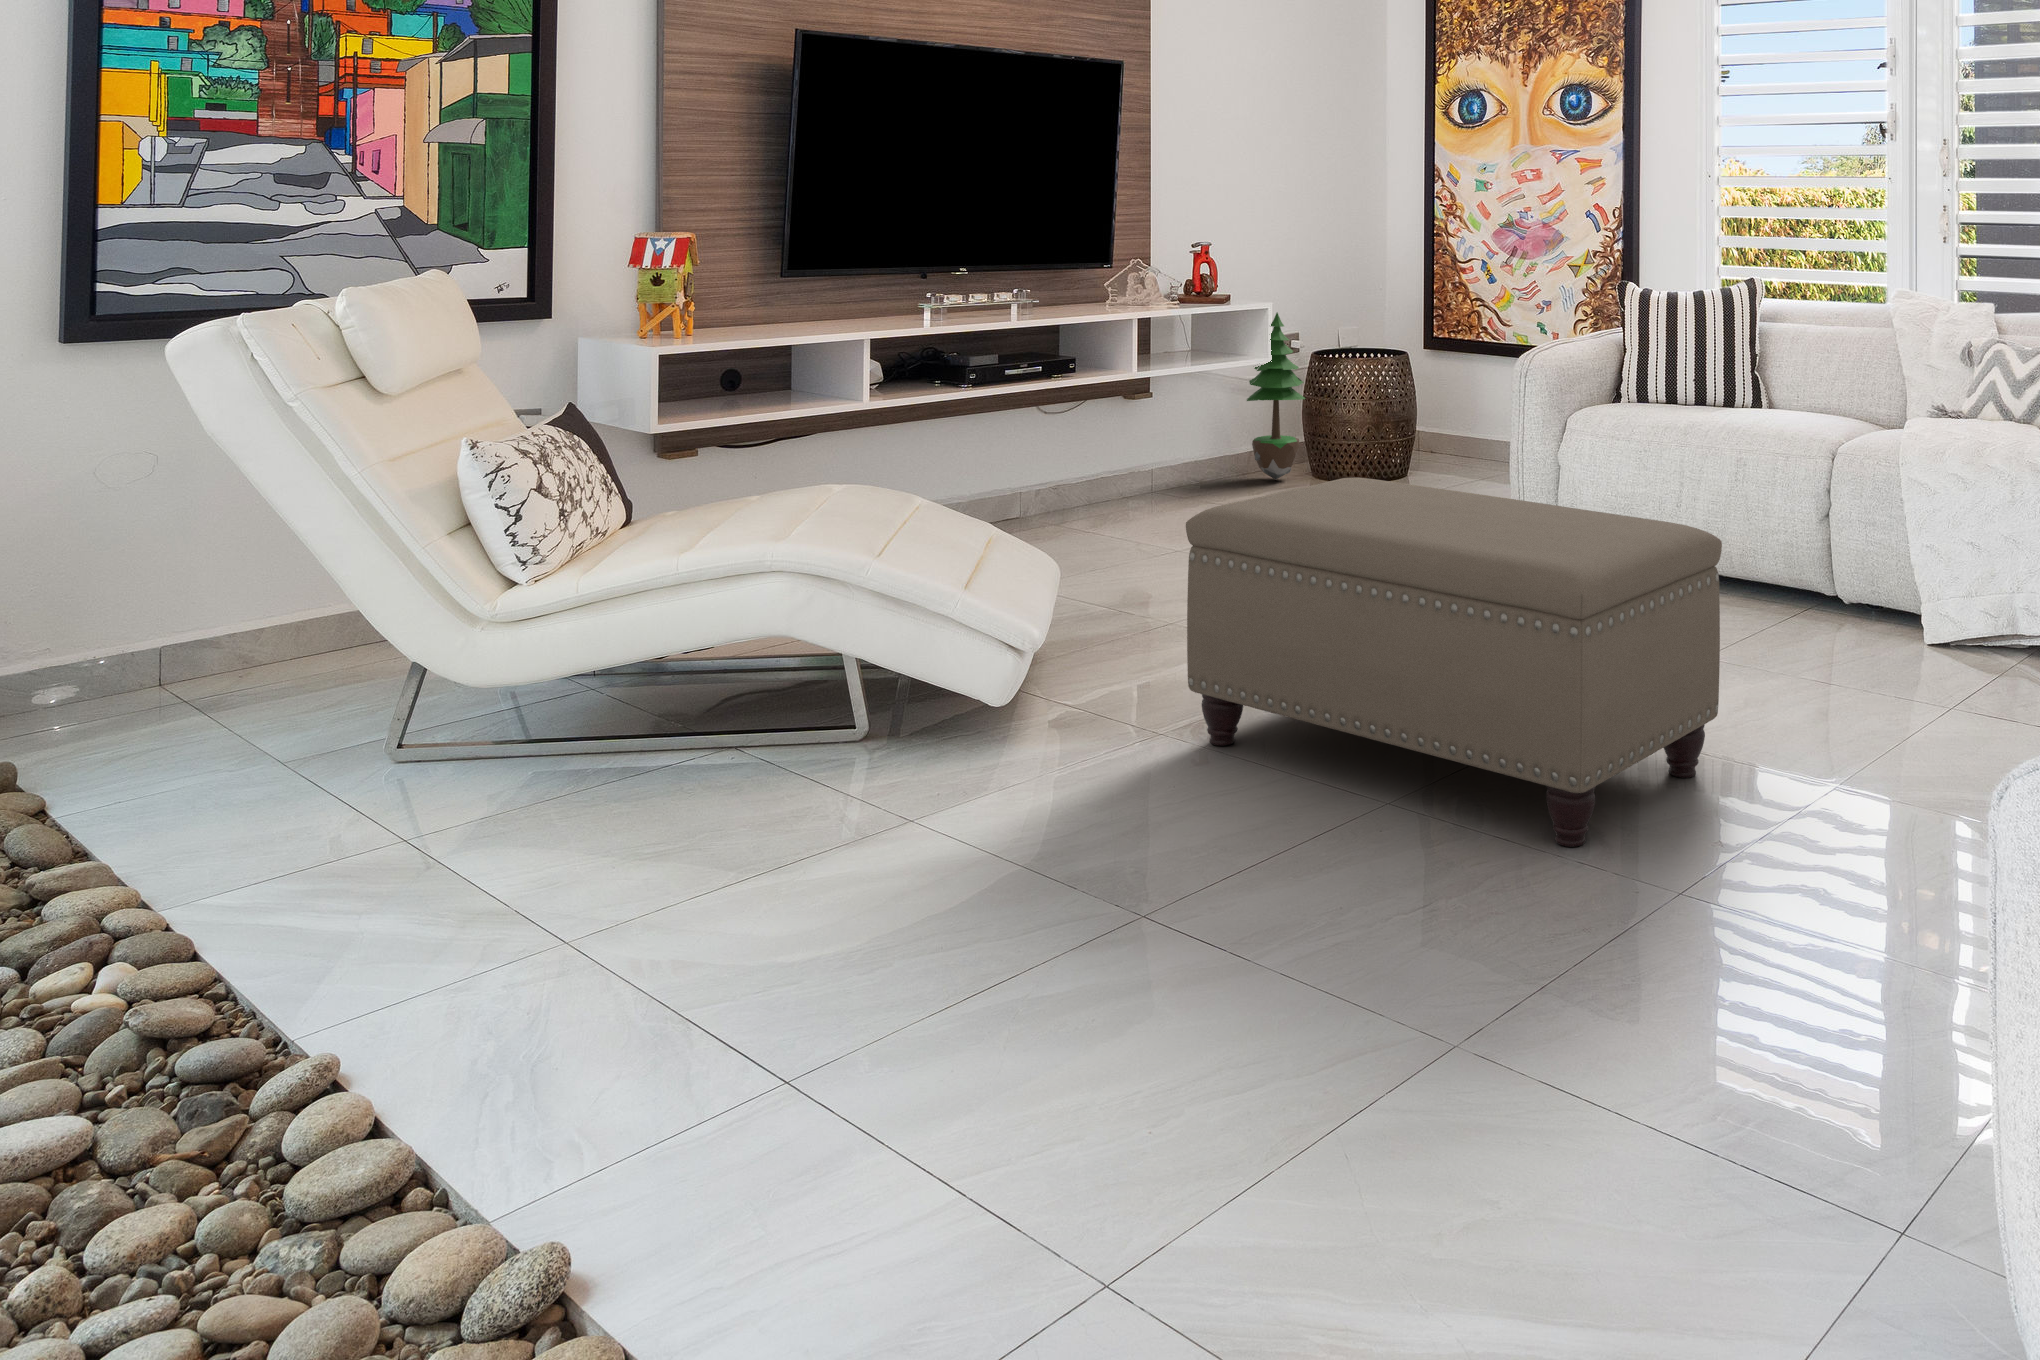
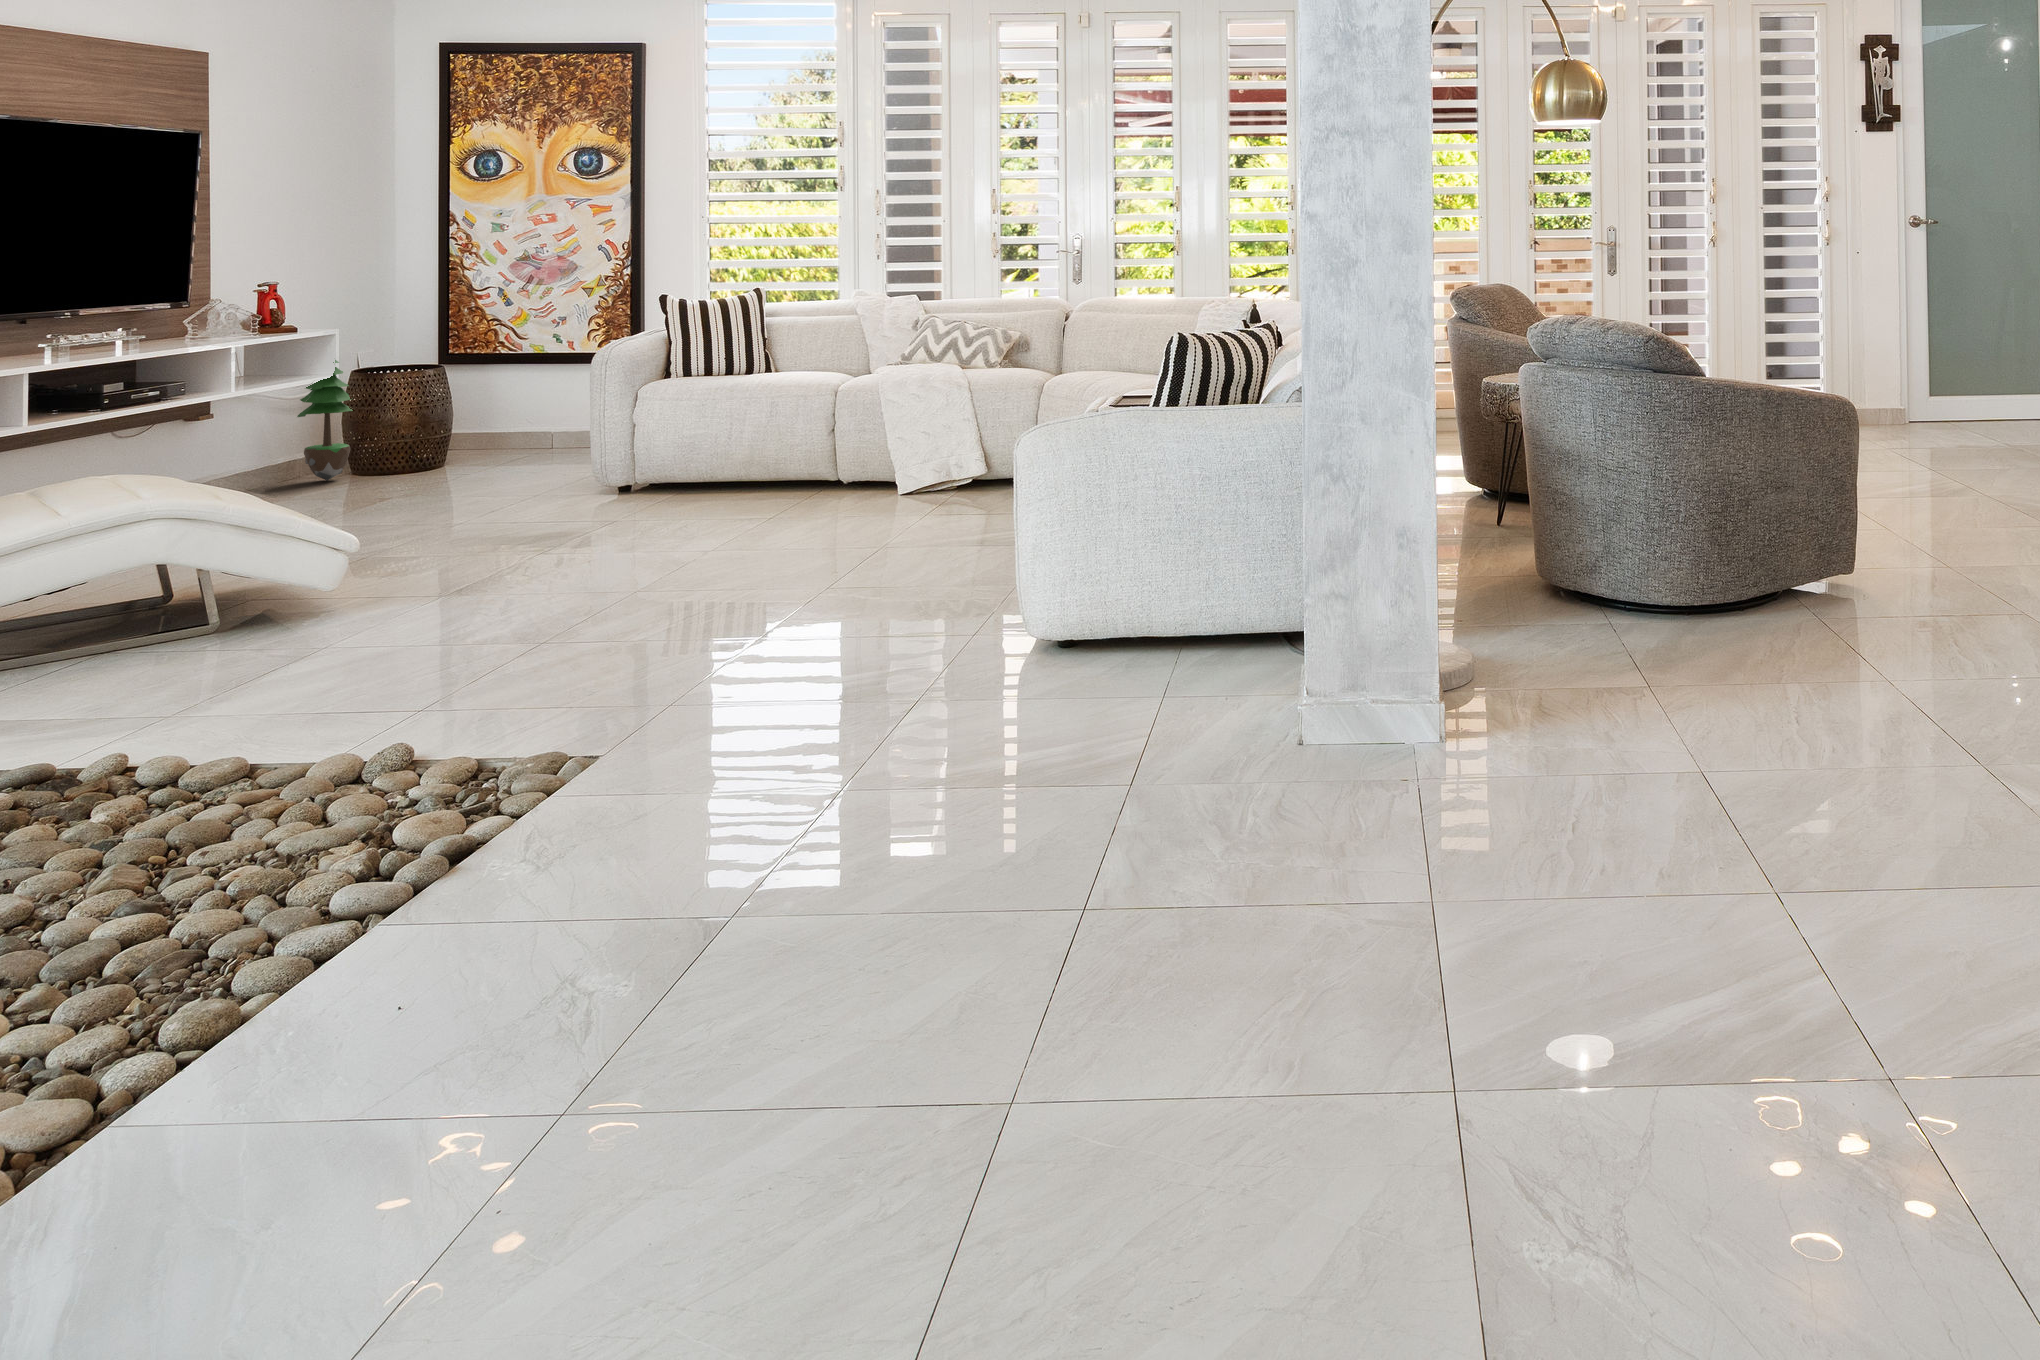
ottoman: present [1186,478,1722,847] -> none [466,417,809,586]

